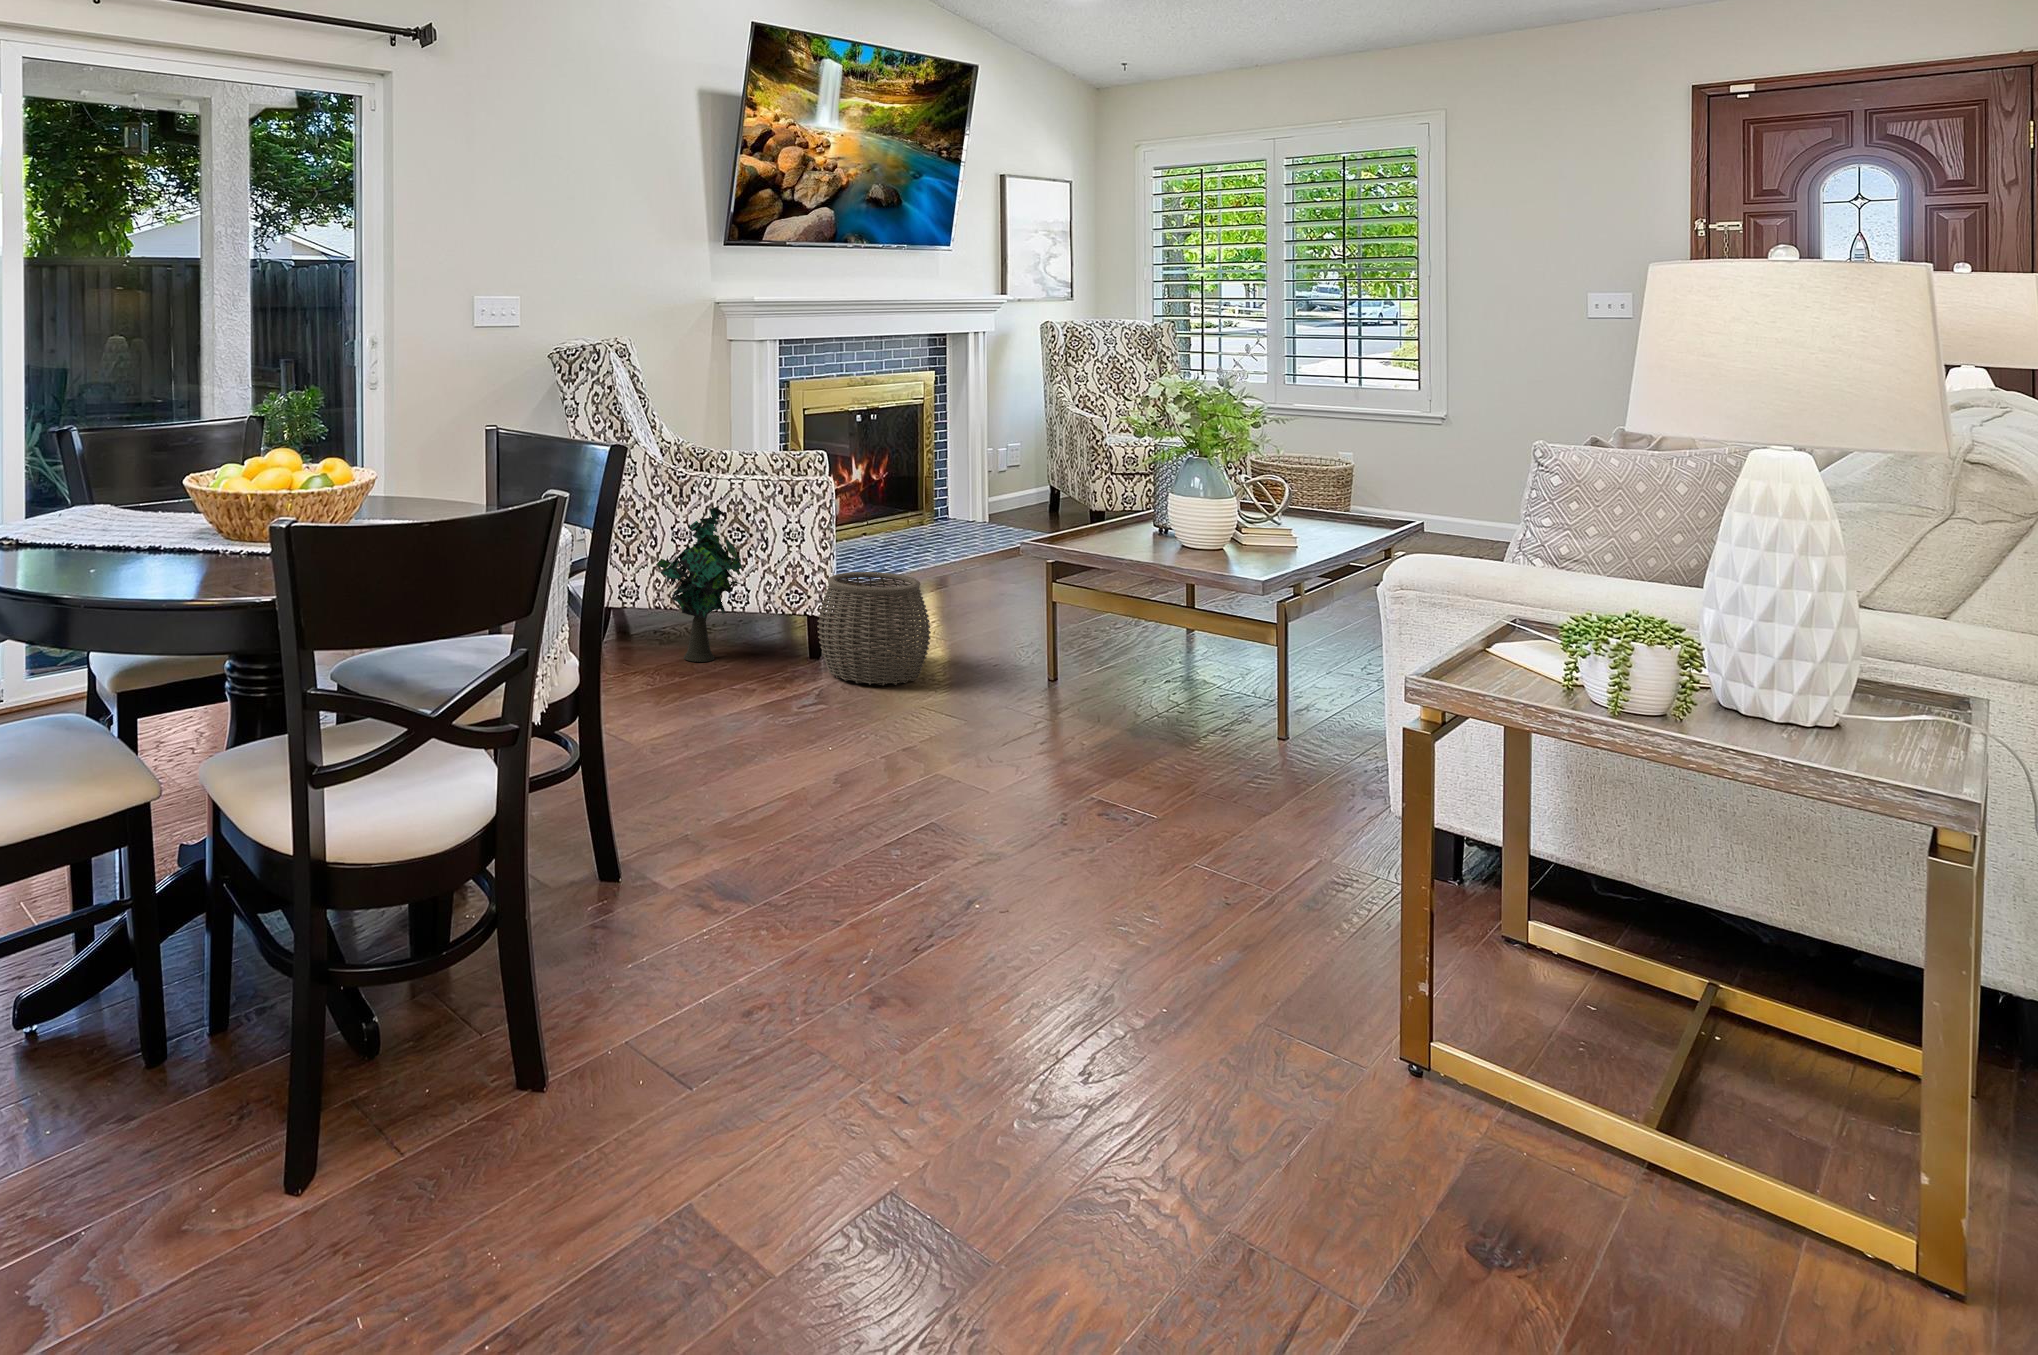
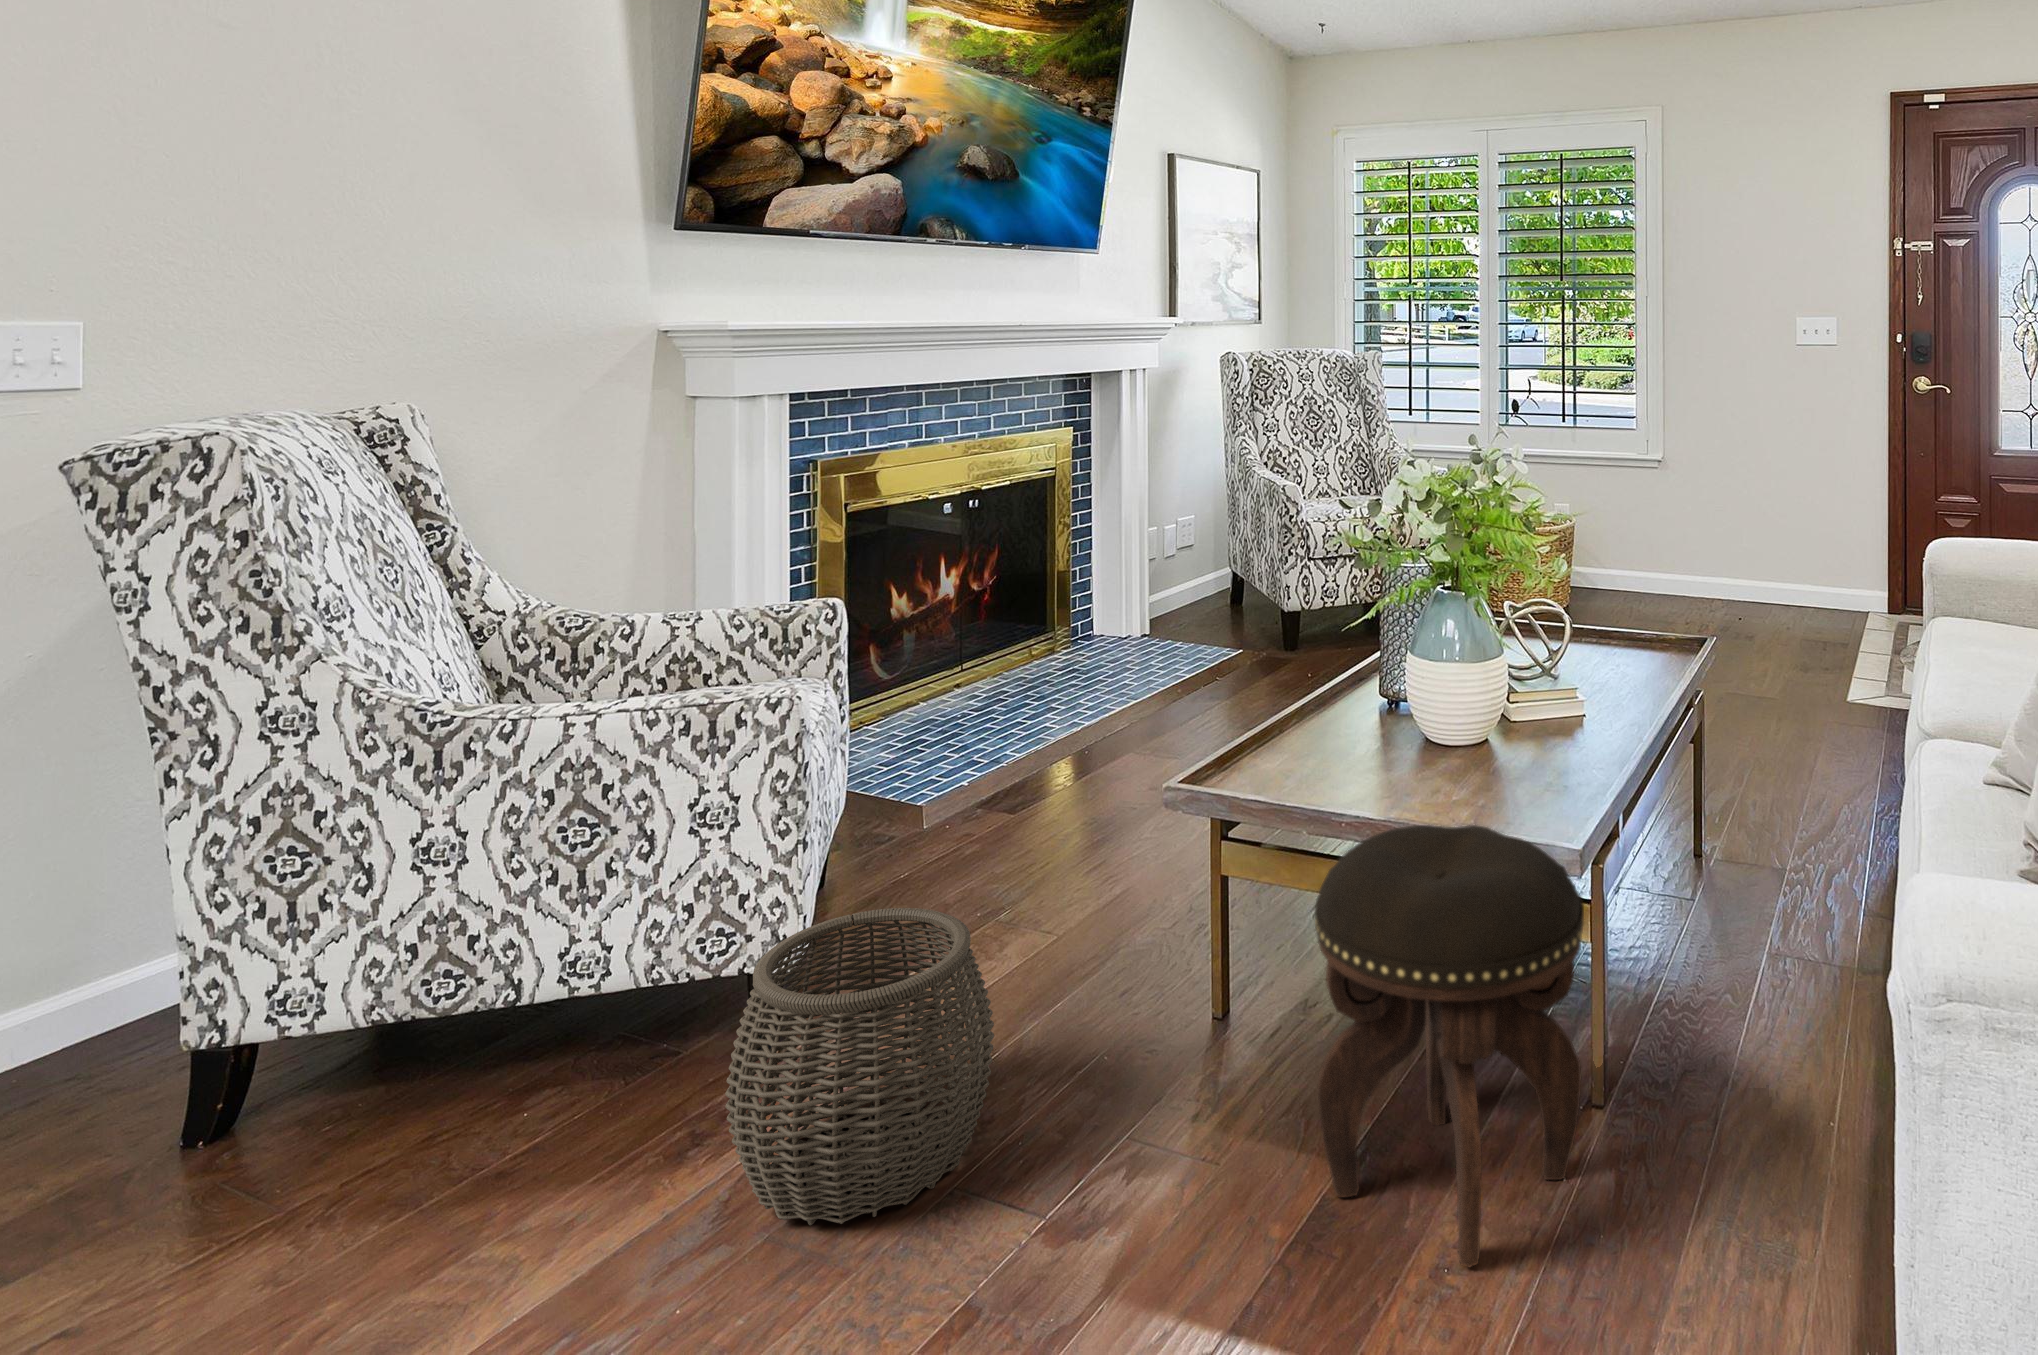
decorative plant: present [656,507,742,662] -> none [300,813,567,1215]
footstool: none [1089,550,1232,732] -> present [1315,825,1584,1267]

